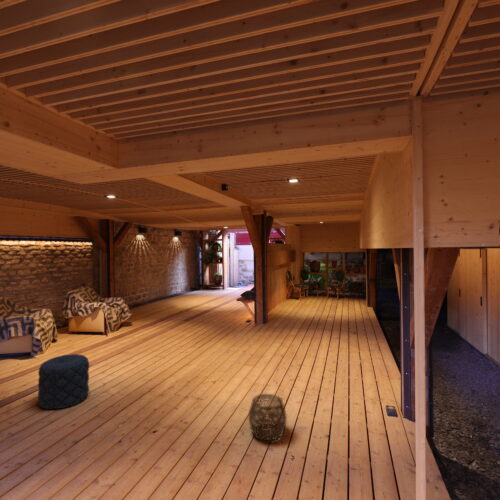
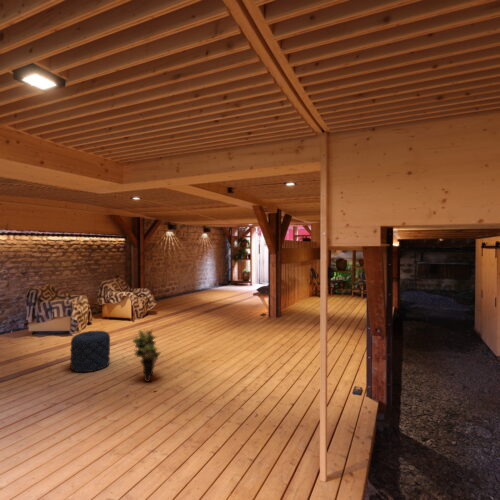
potted plant: none [121,351,158,418] -> present [133,331,160,381]
woven basket: present [249,394,286,441] -> none [228,367,260,404]

